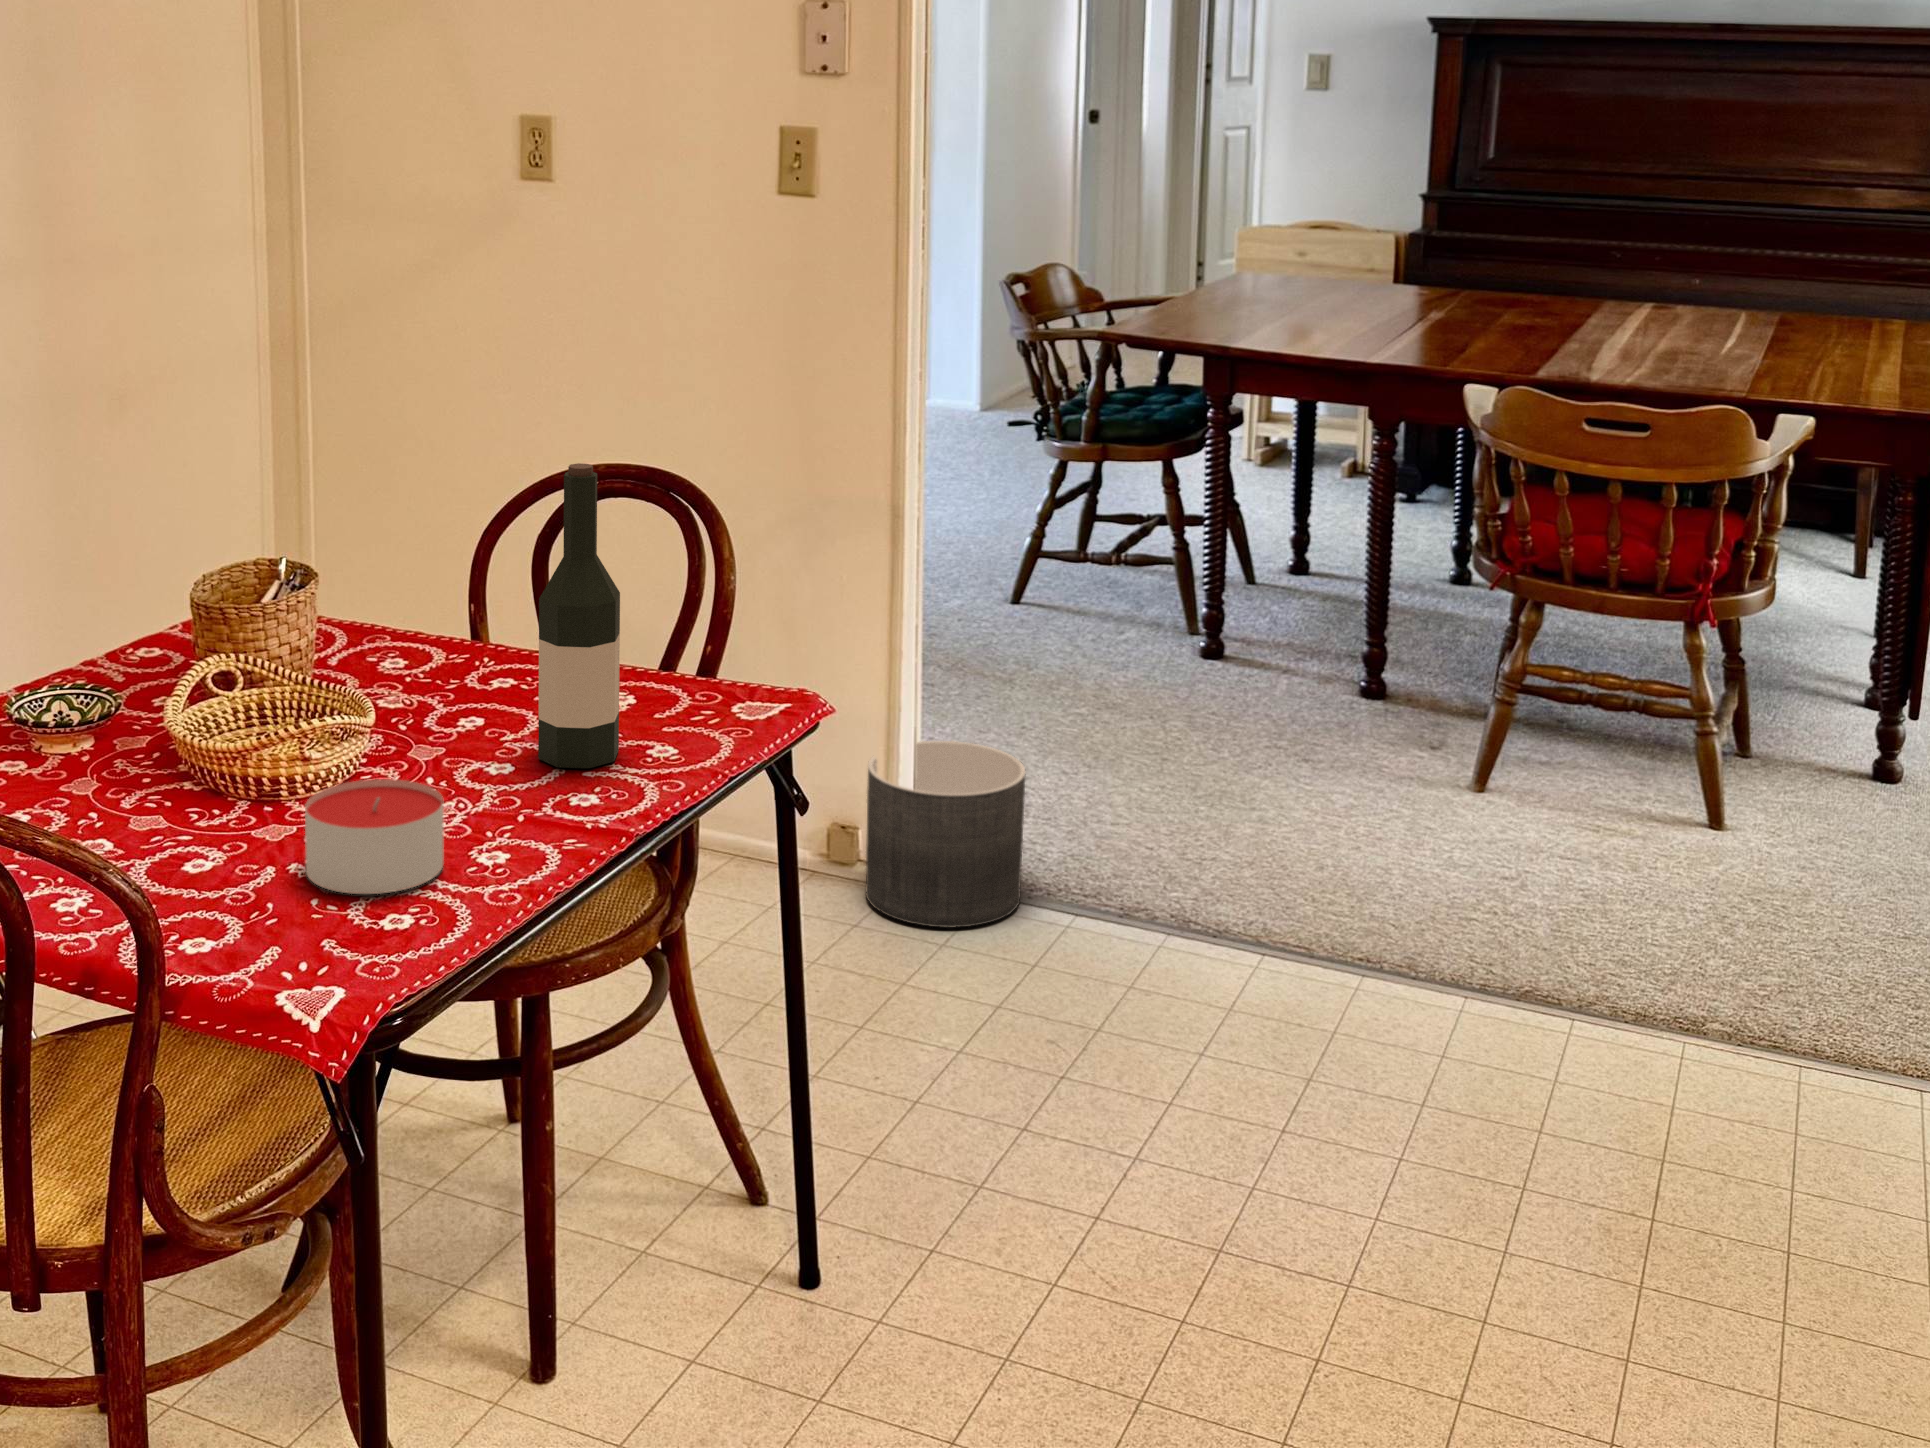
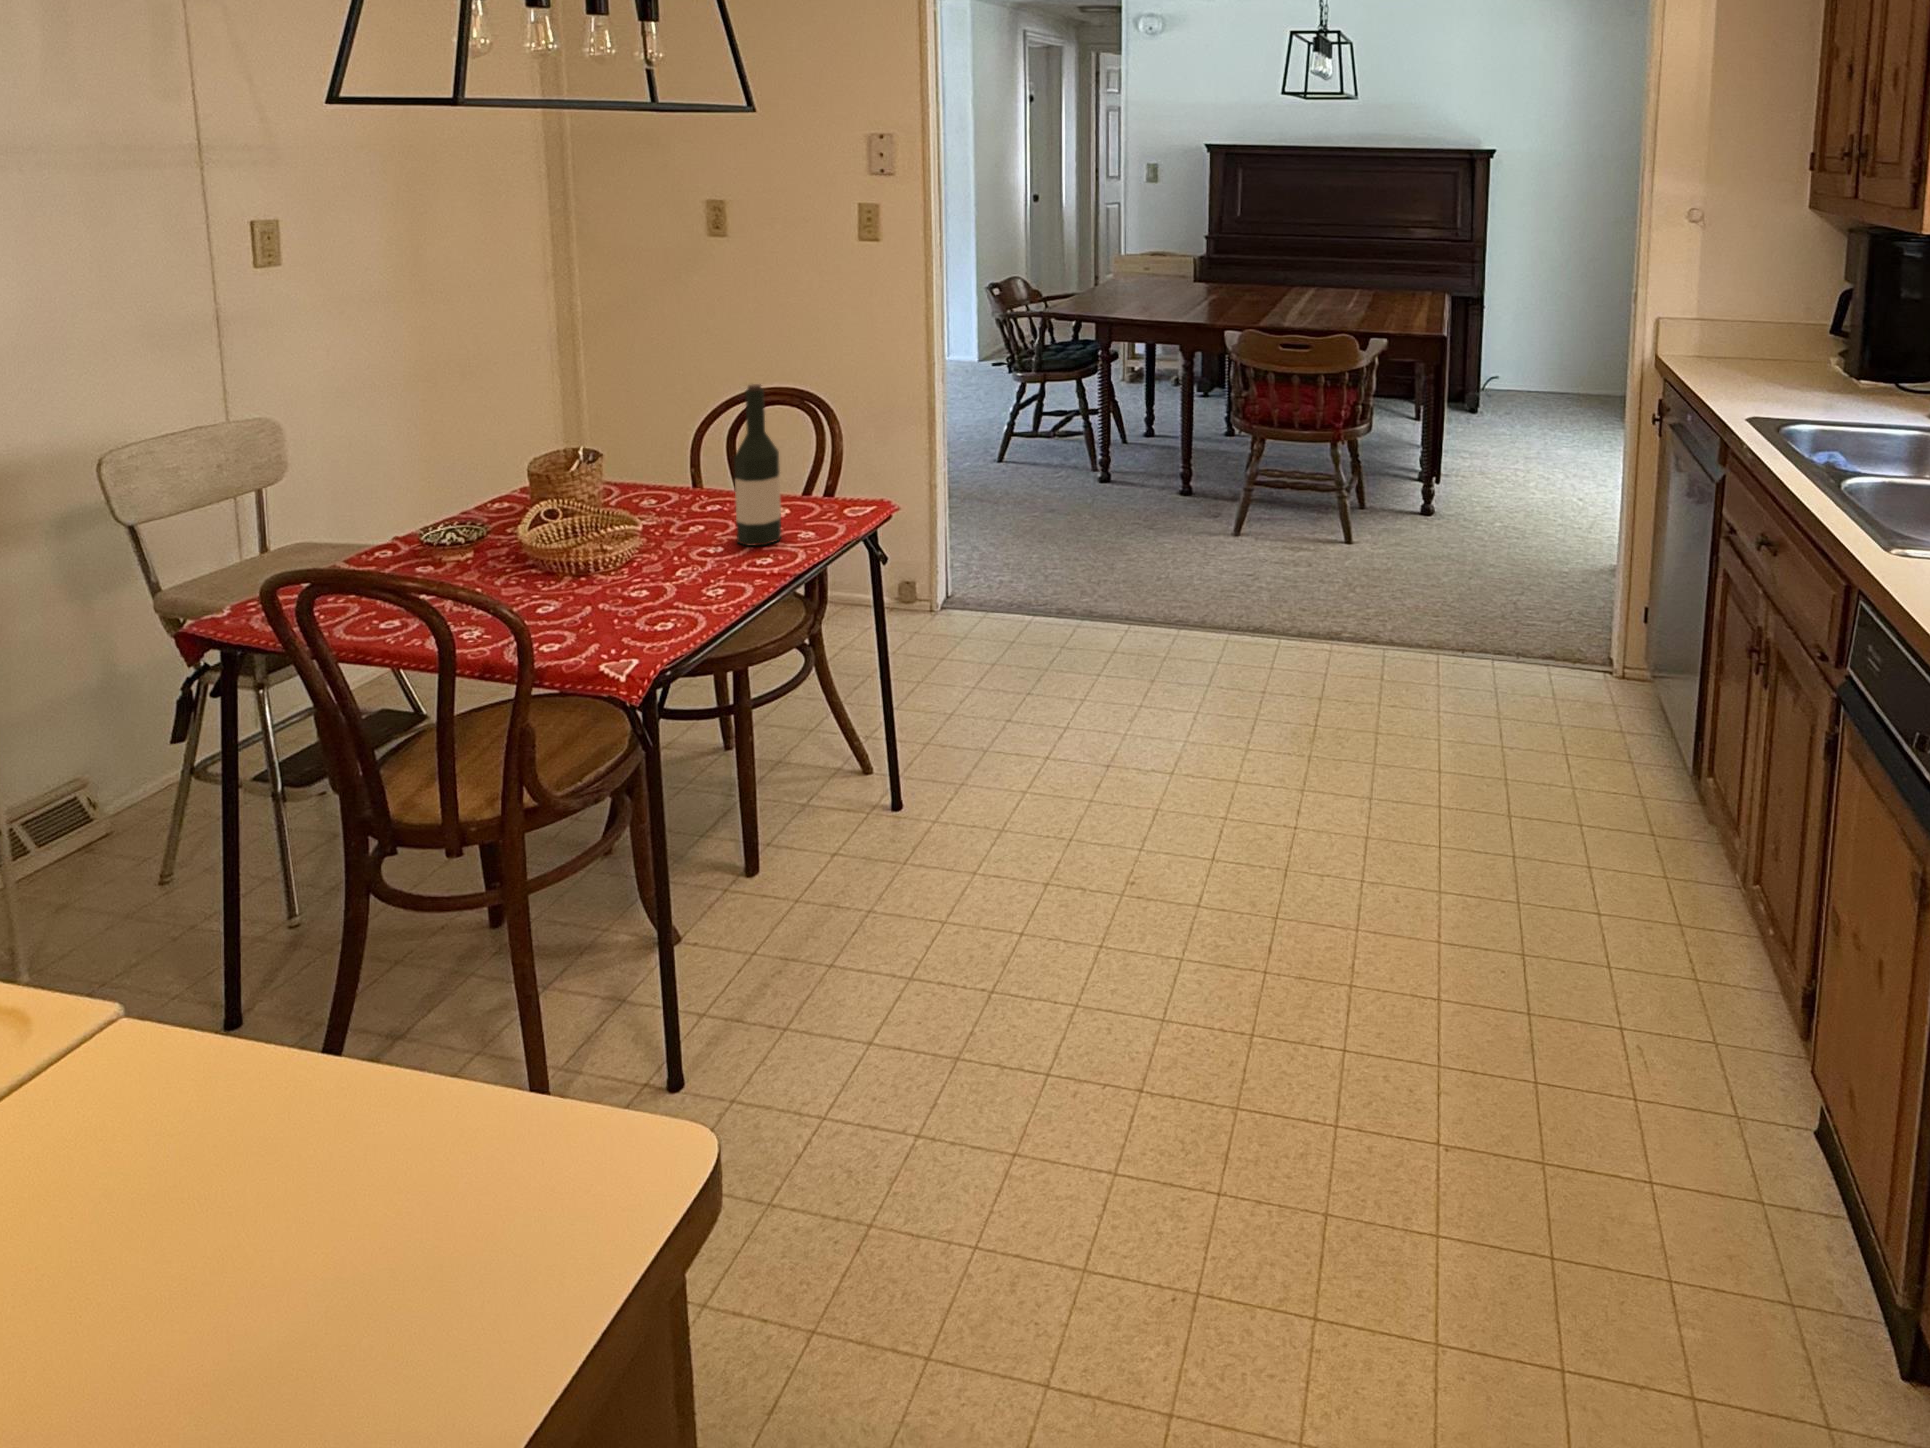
planter: present [866,741,1025,928] -> none [920,530,1004,628]
candle: present [305,779,444,894] -> none [607,556,687,616]

